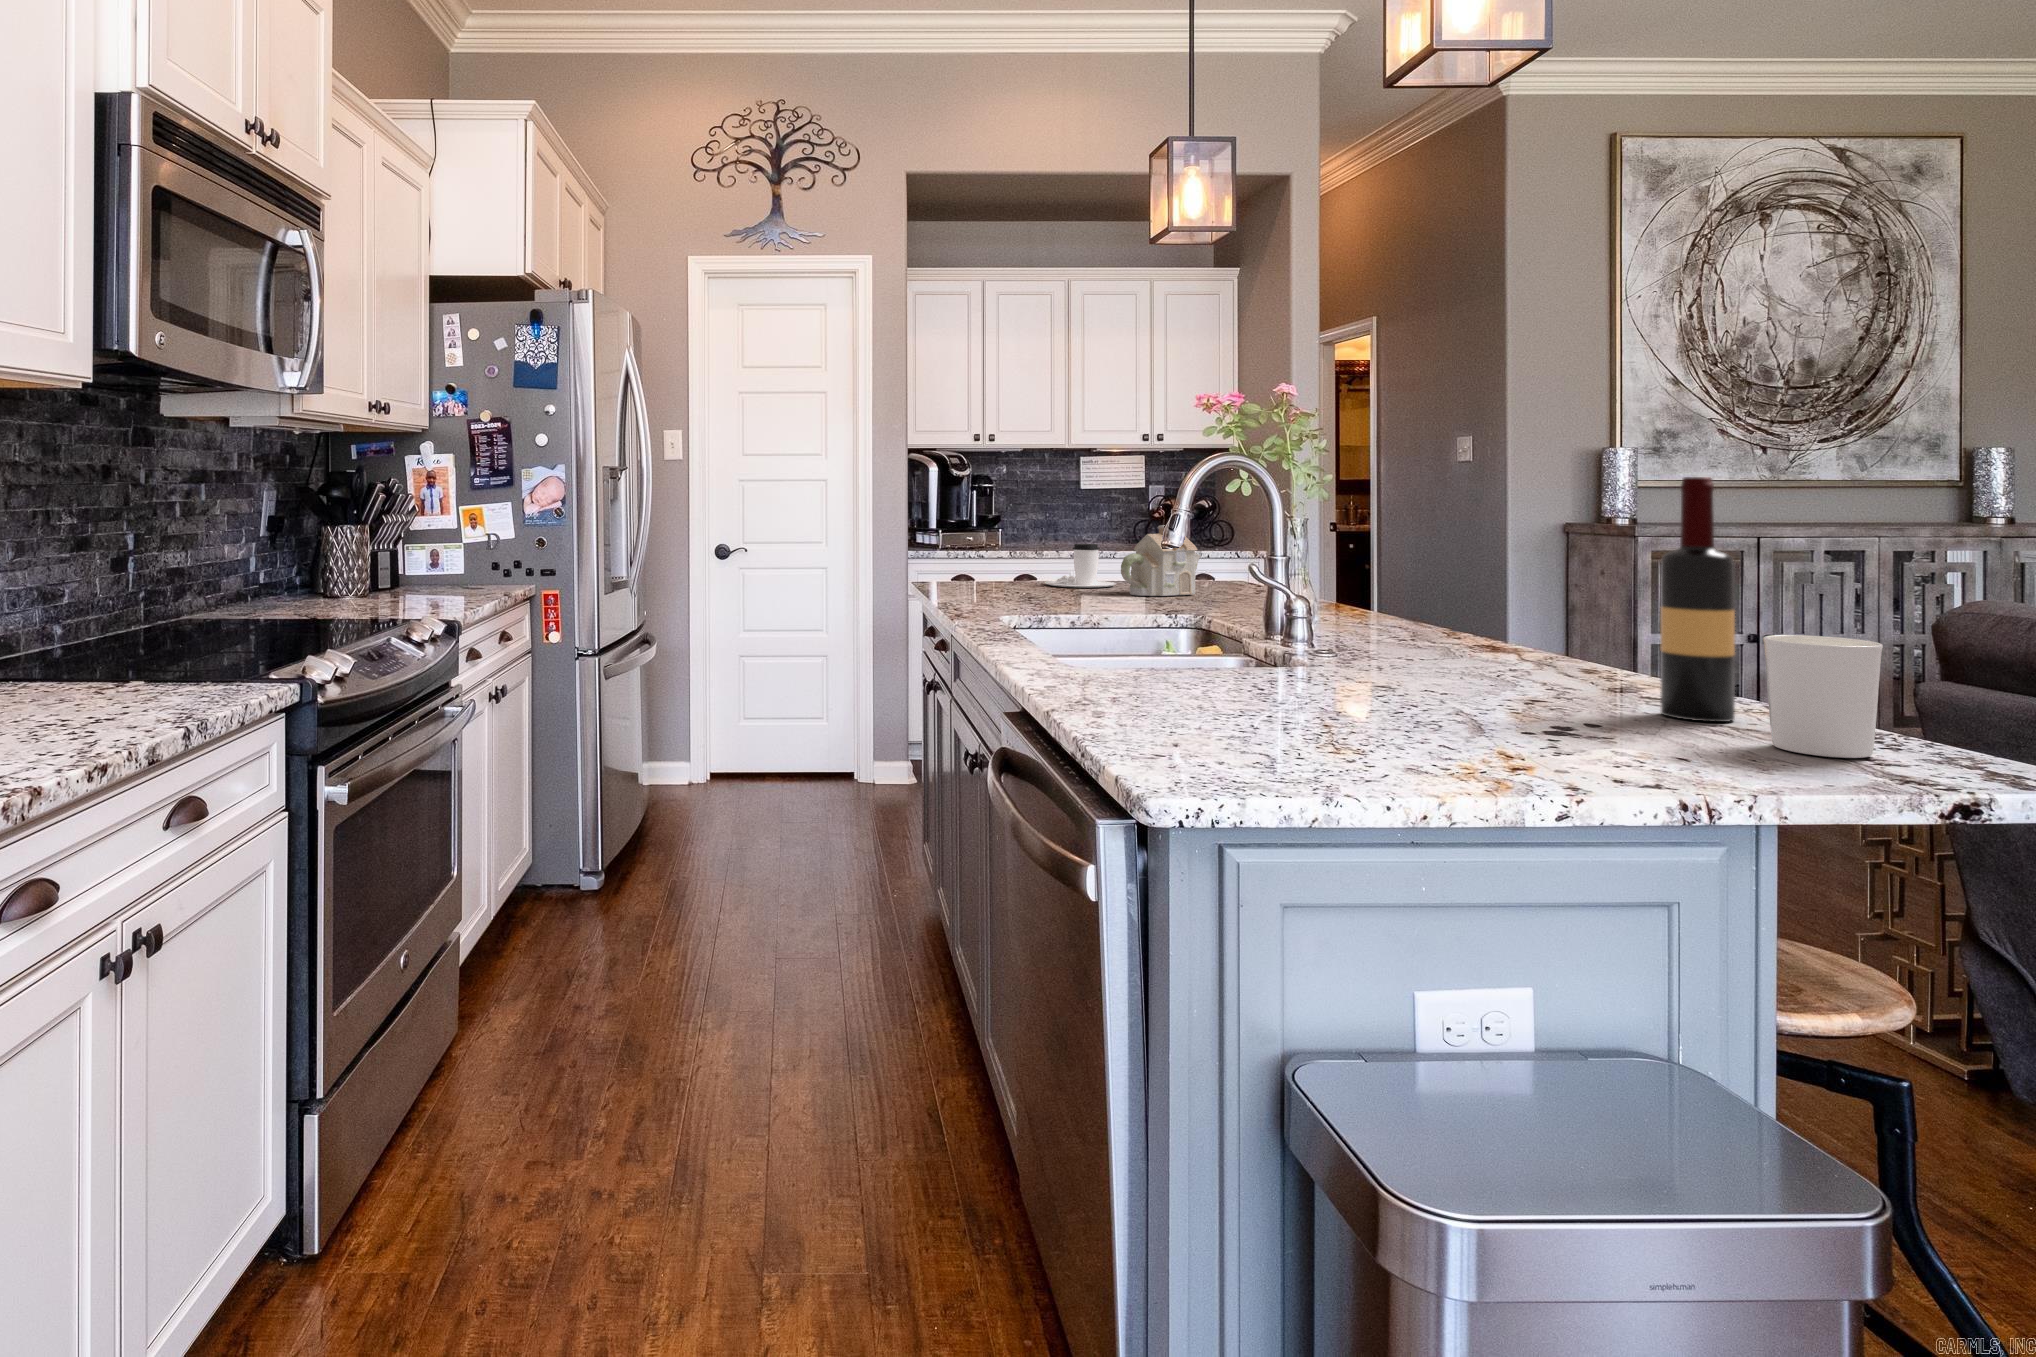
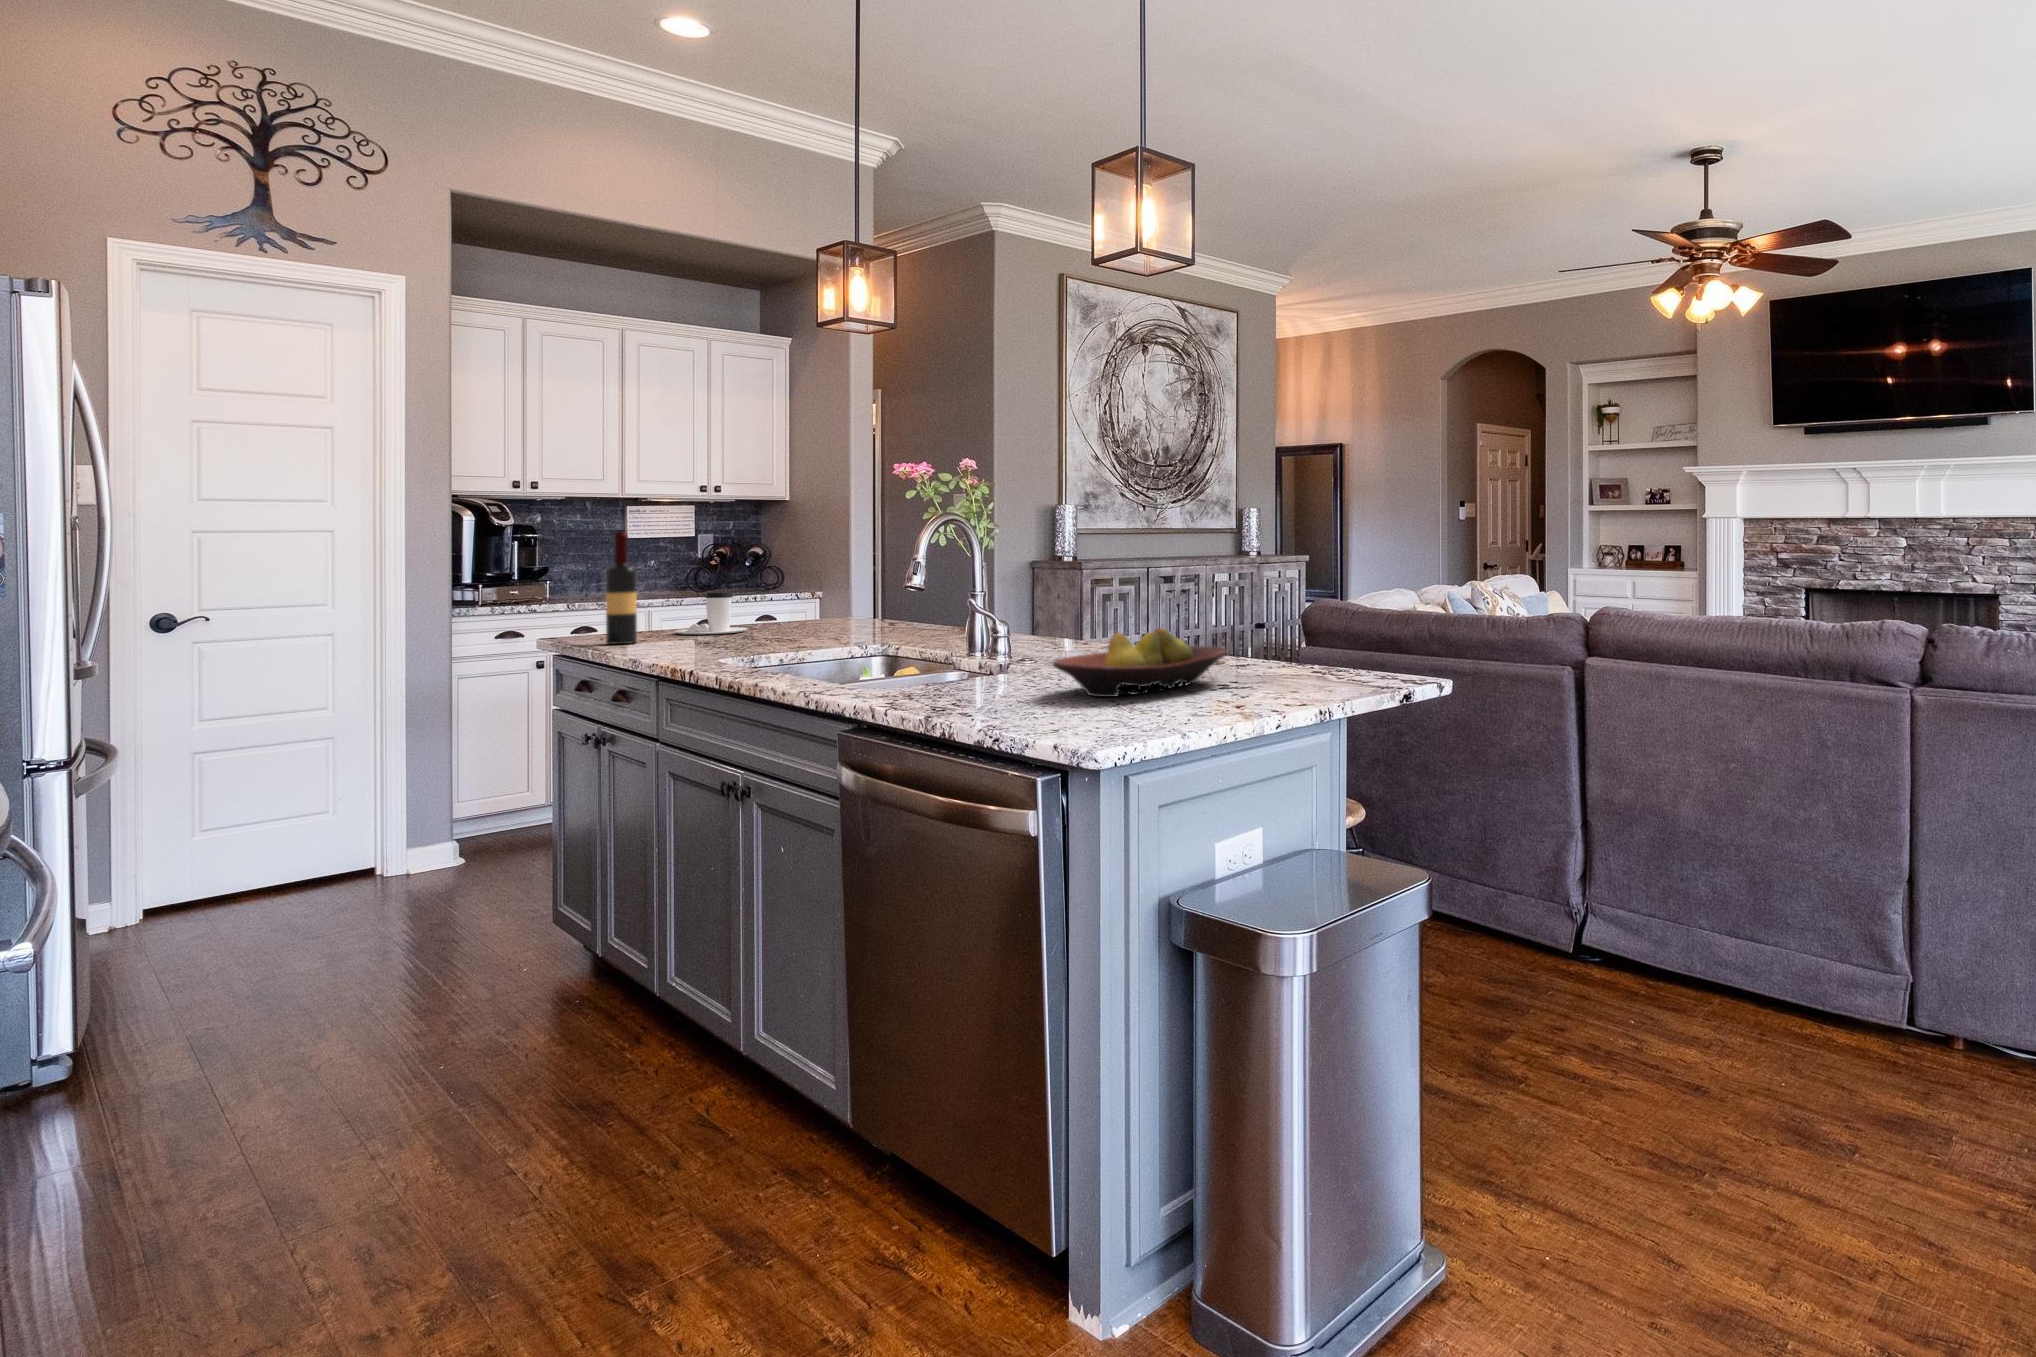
wine bottle: present [1660,477,1735,722] -> present [606,532,637,644]
teapot: present [1121,525,1201,596] -> none [770,571,835,636]
fruit bowl: none [1275,628,1596,722] -> present [1053,628,1226,697]
candle holder: present [1763,635,1883,758] -> none [1310,617,1360,683]

